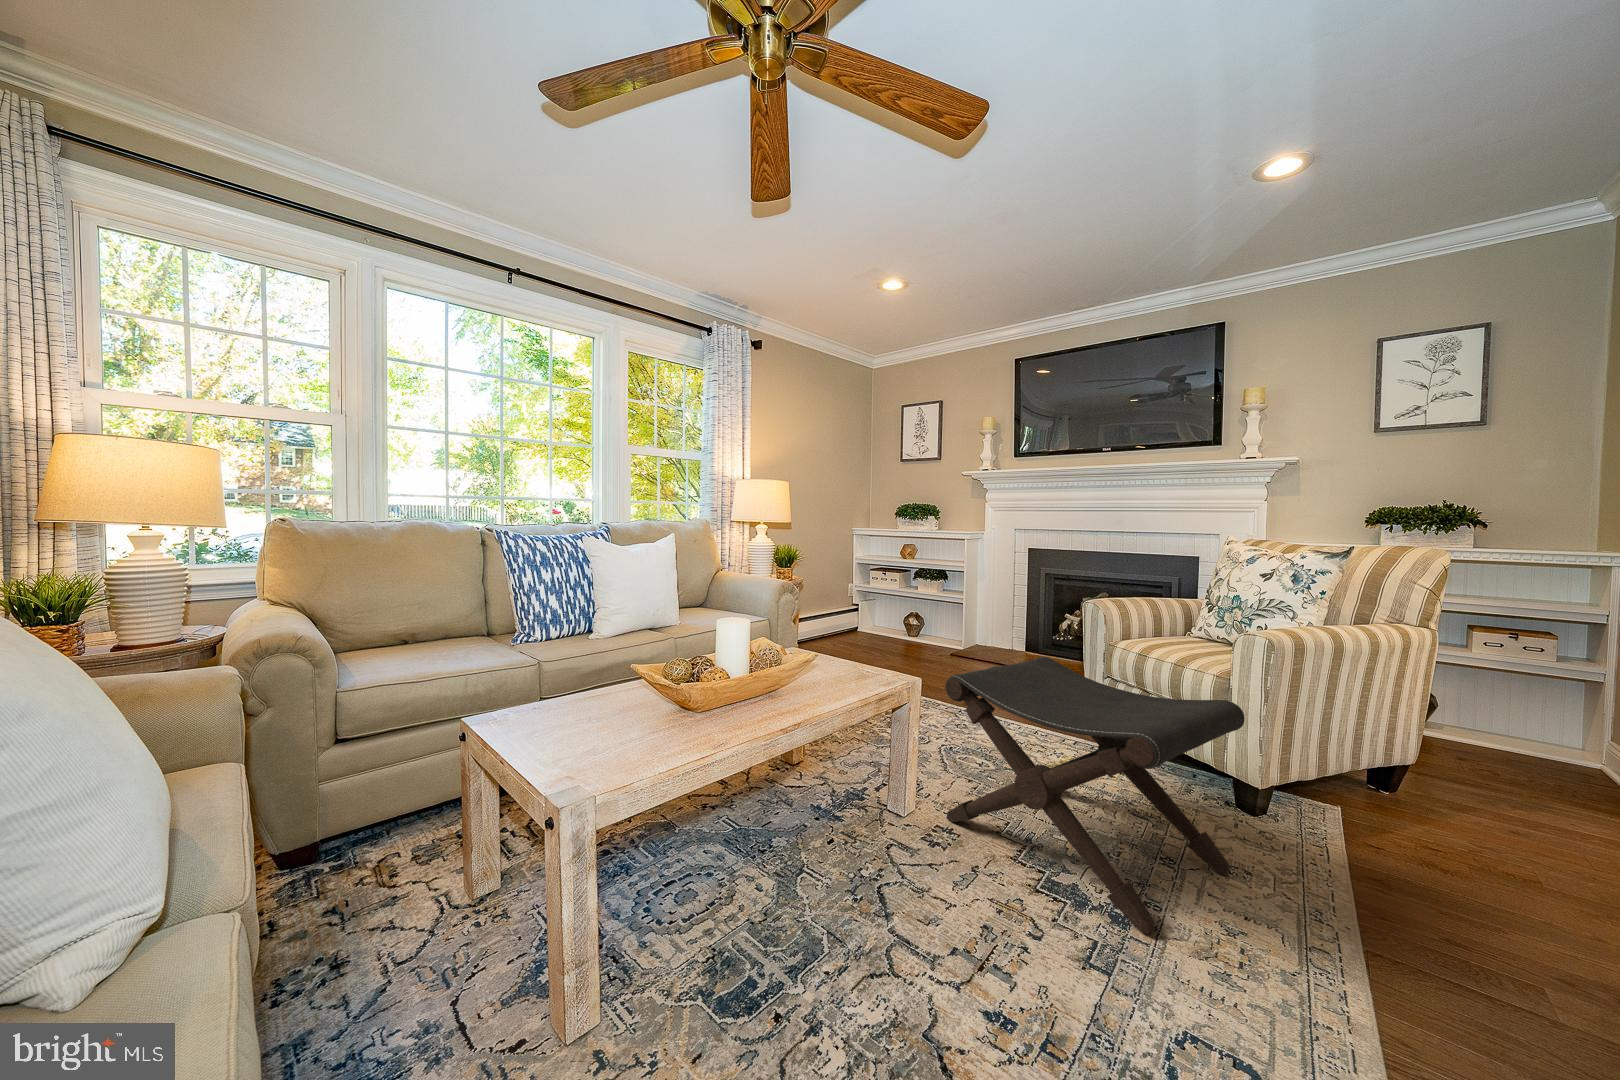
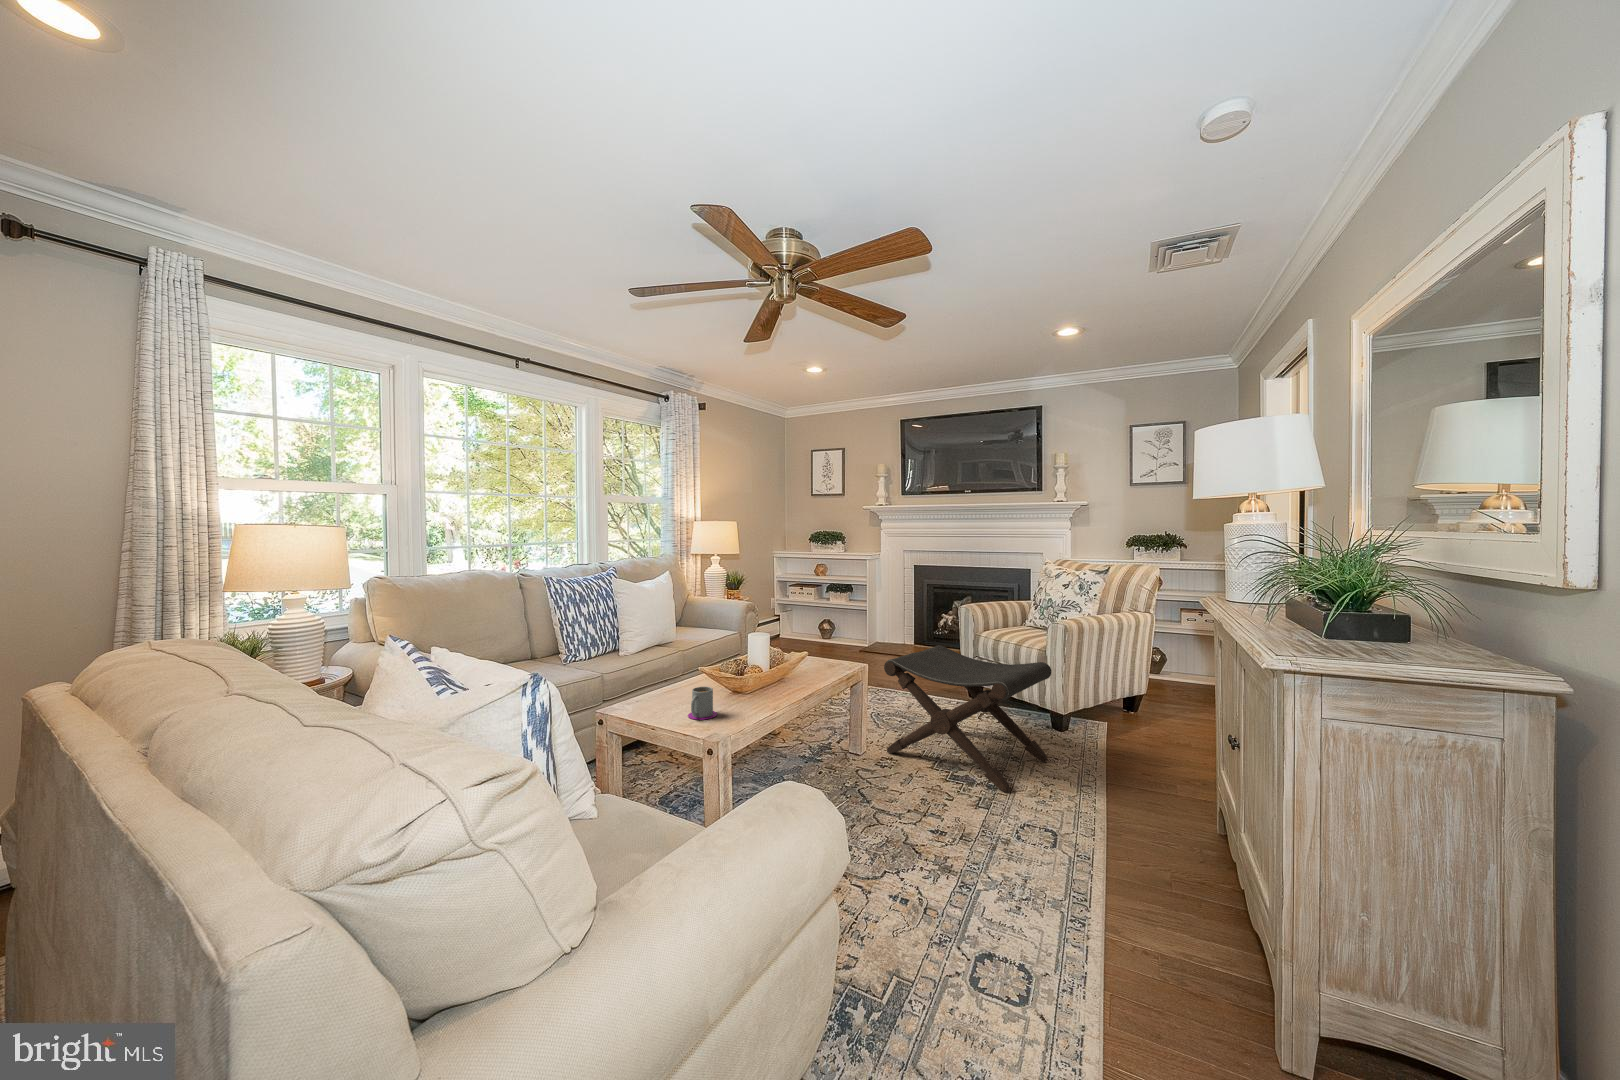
mug: none [563,701,617,759] -> present [688,687,717,720]

